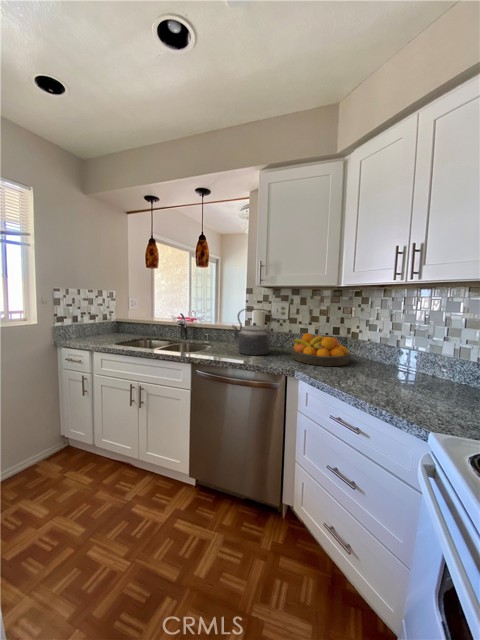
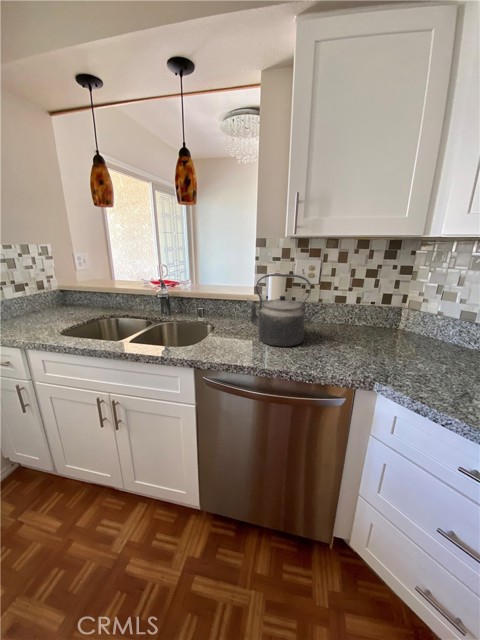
fruit bowl: present [291,333,350,366] -> none [339,311,432,365]

